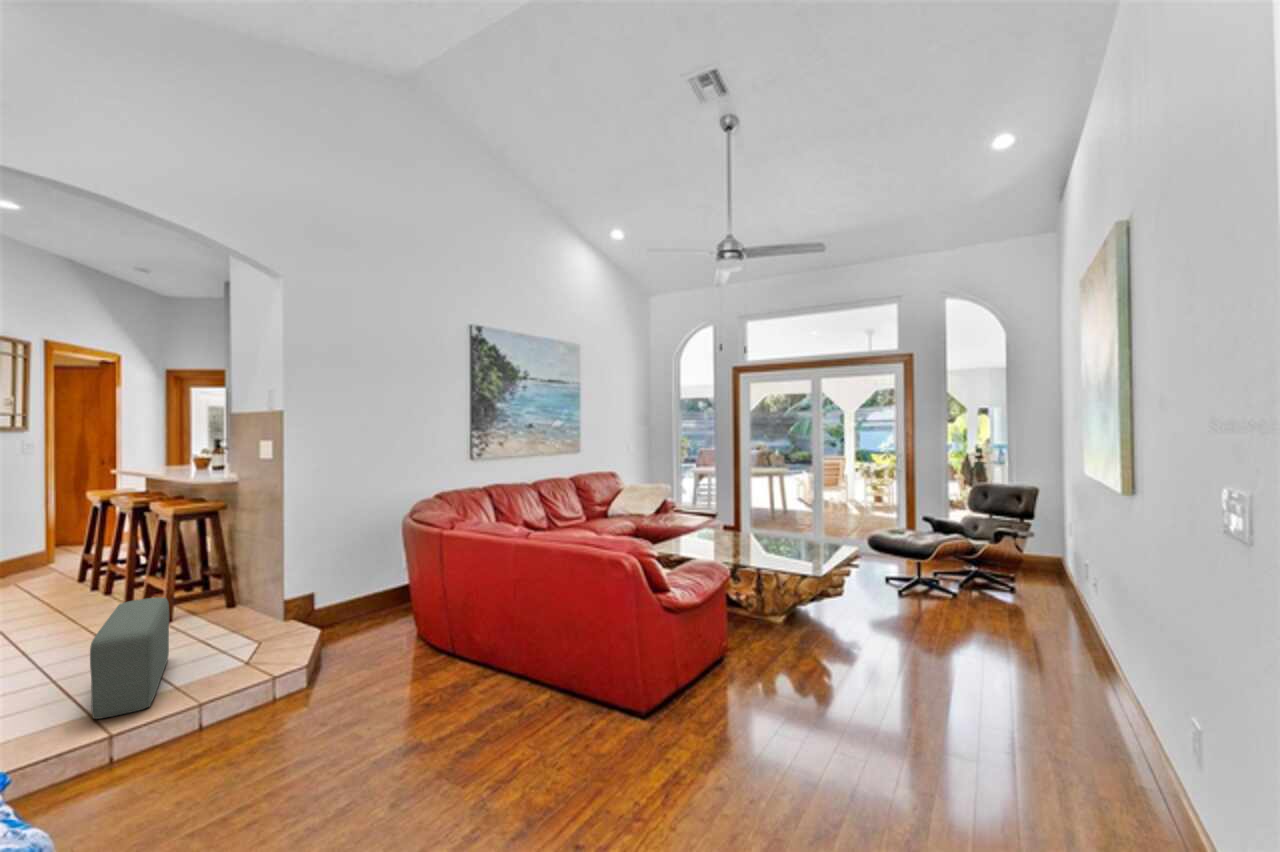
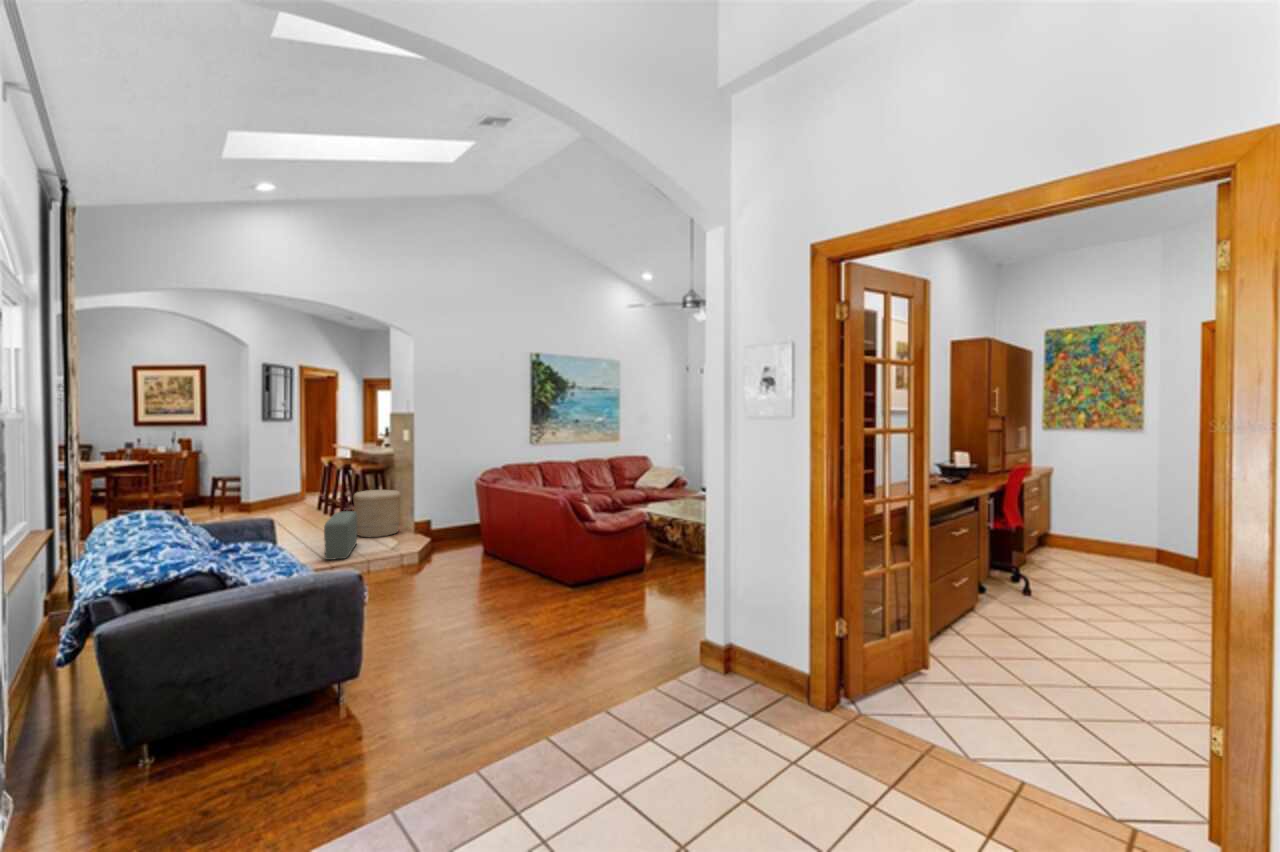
woven basket: none [158,546,257,641] -> present [353,490,401,537]

